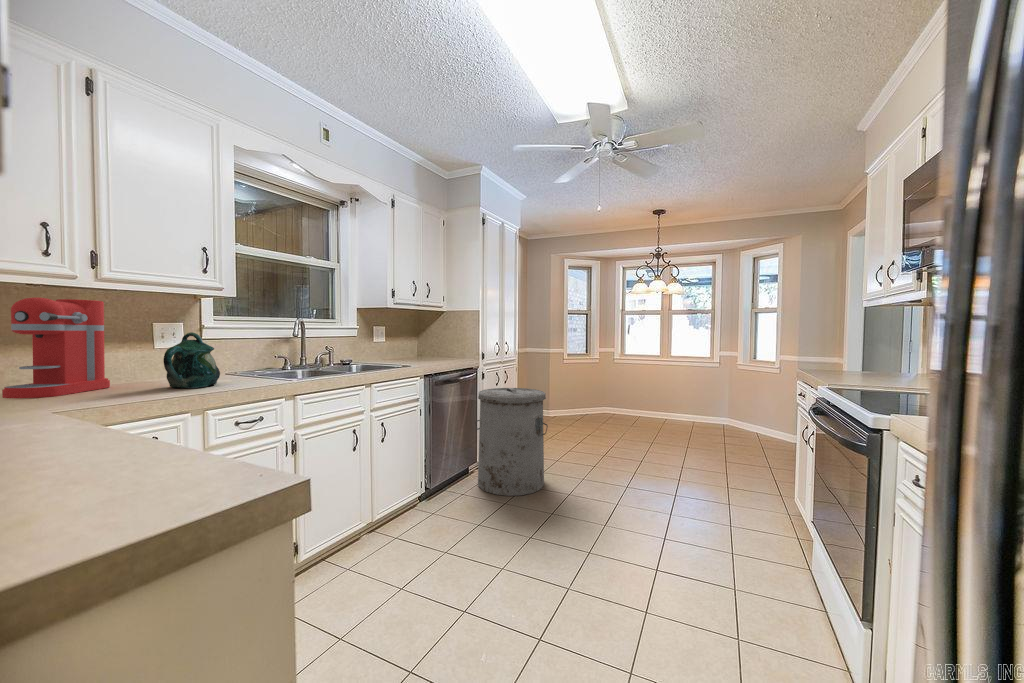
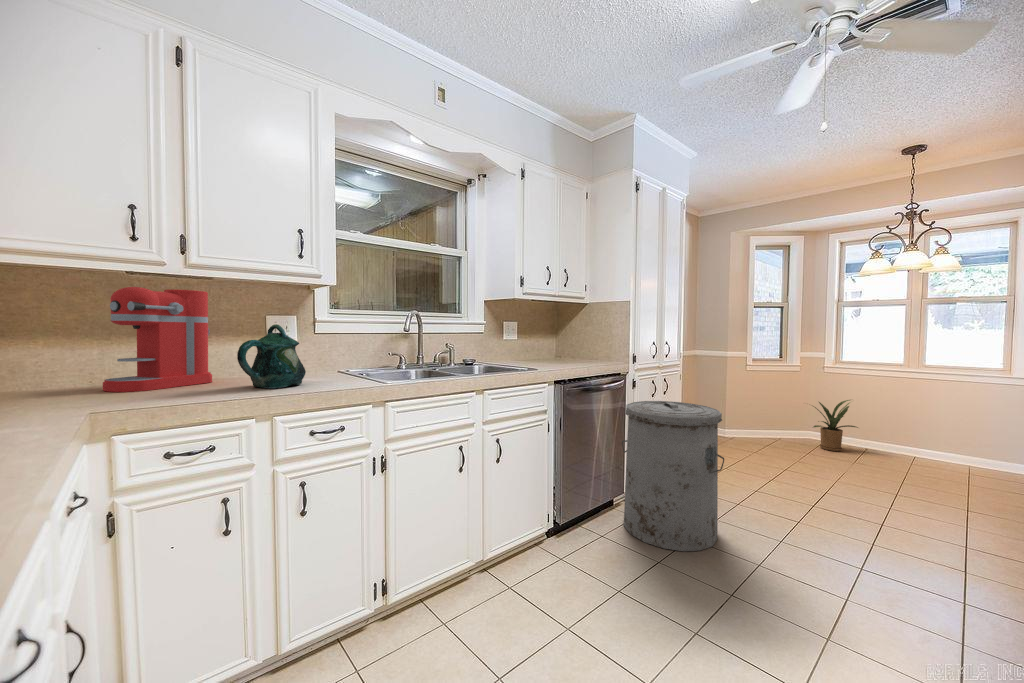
house plant: none [600,382,636,420] -> present [813,400,858,451]

